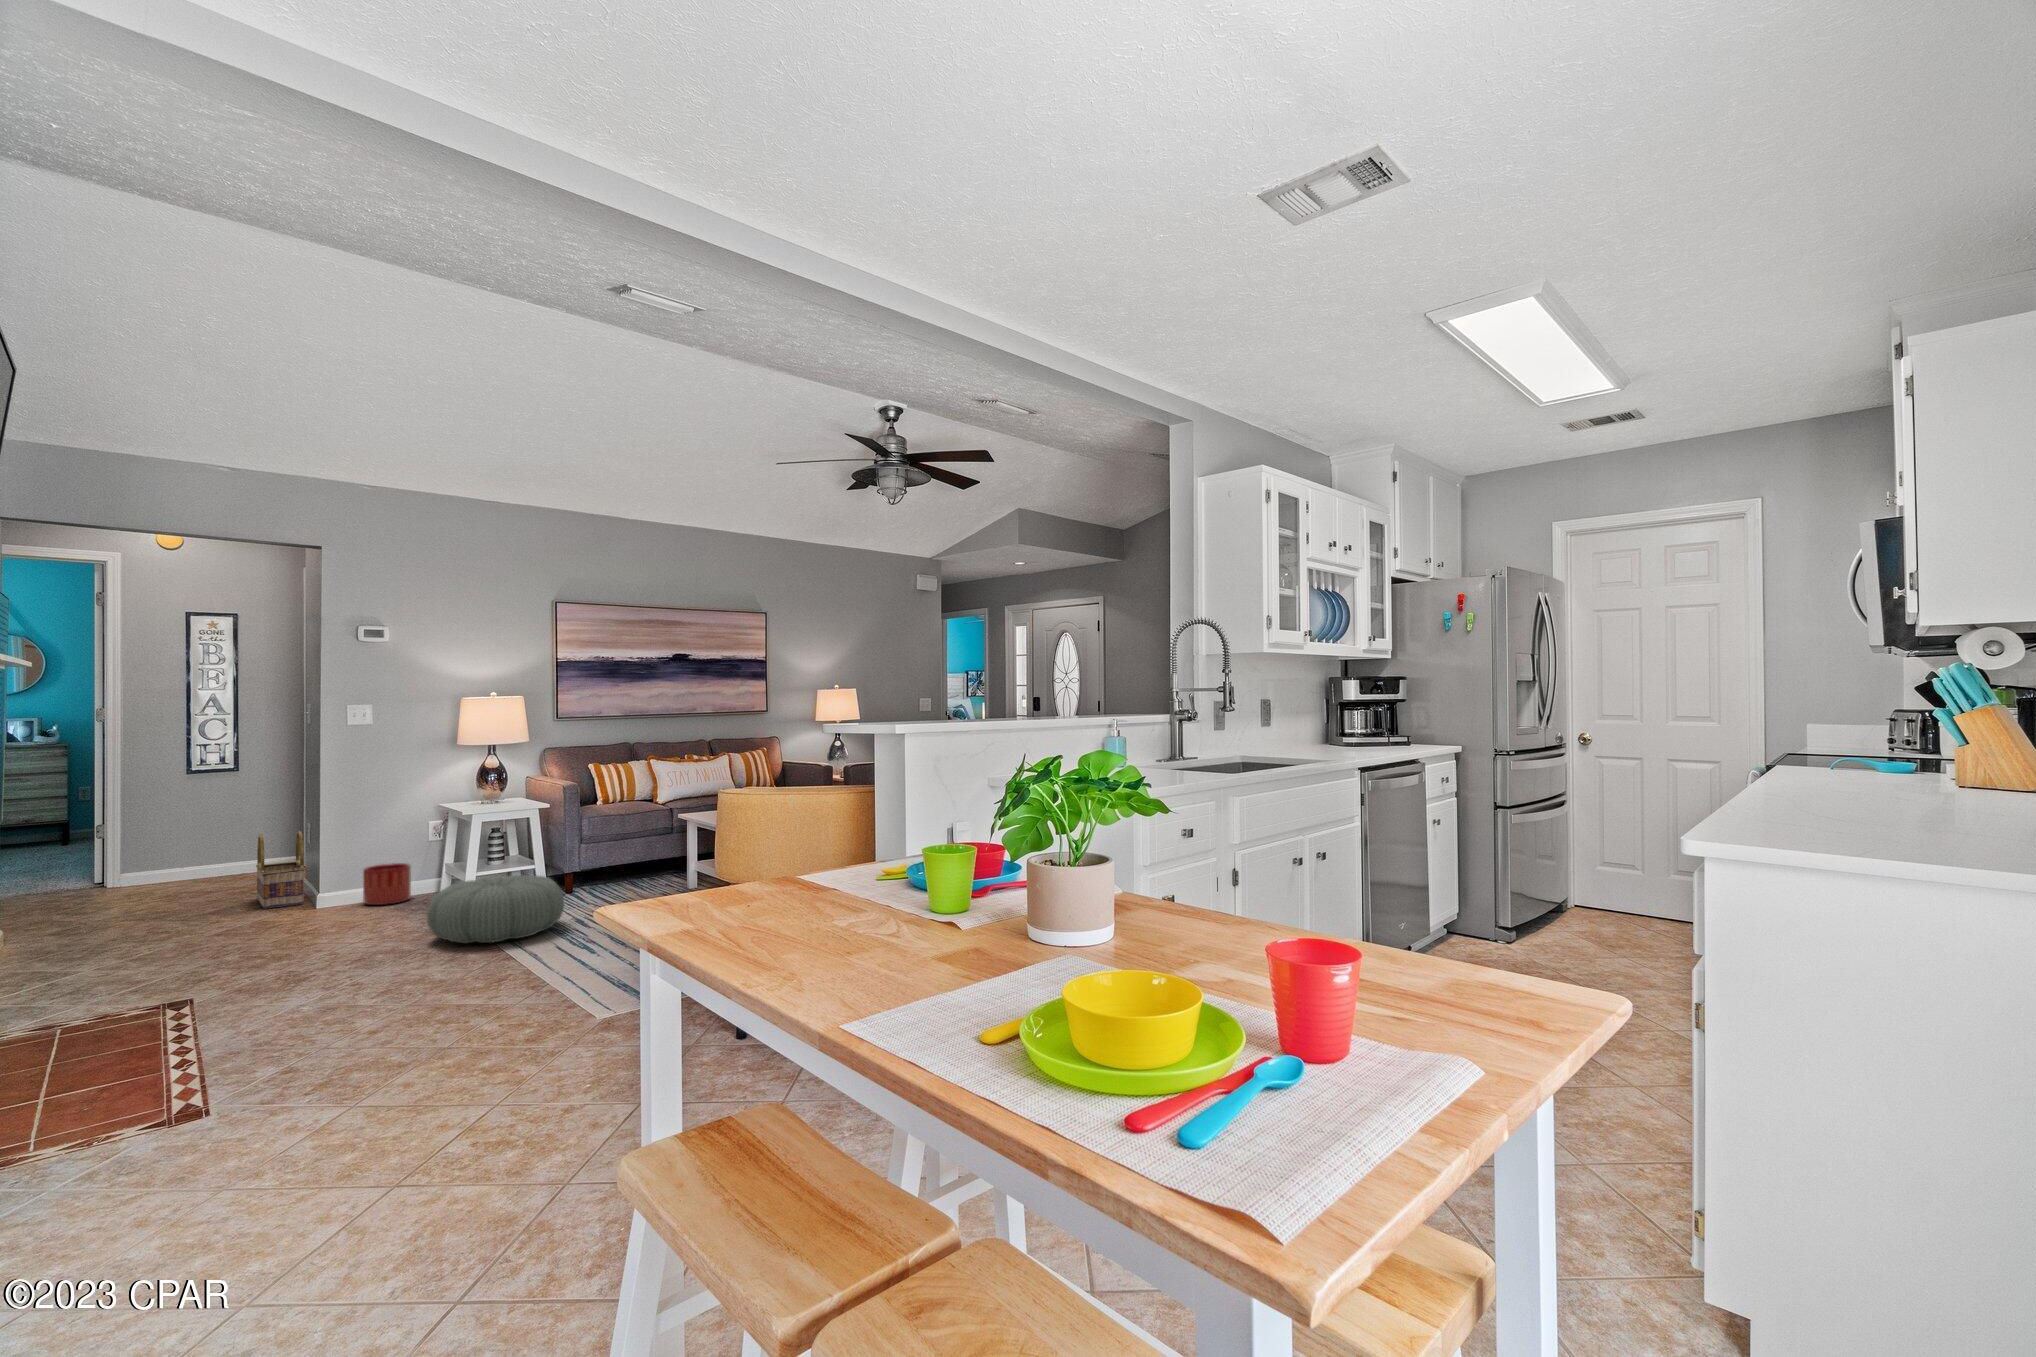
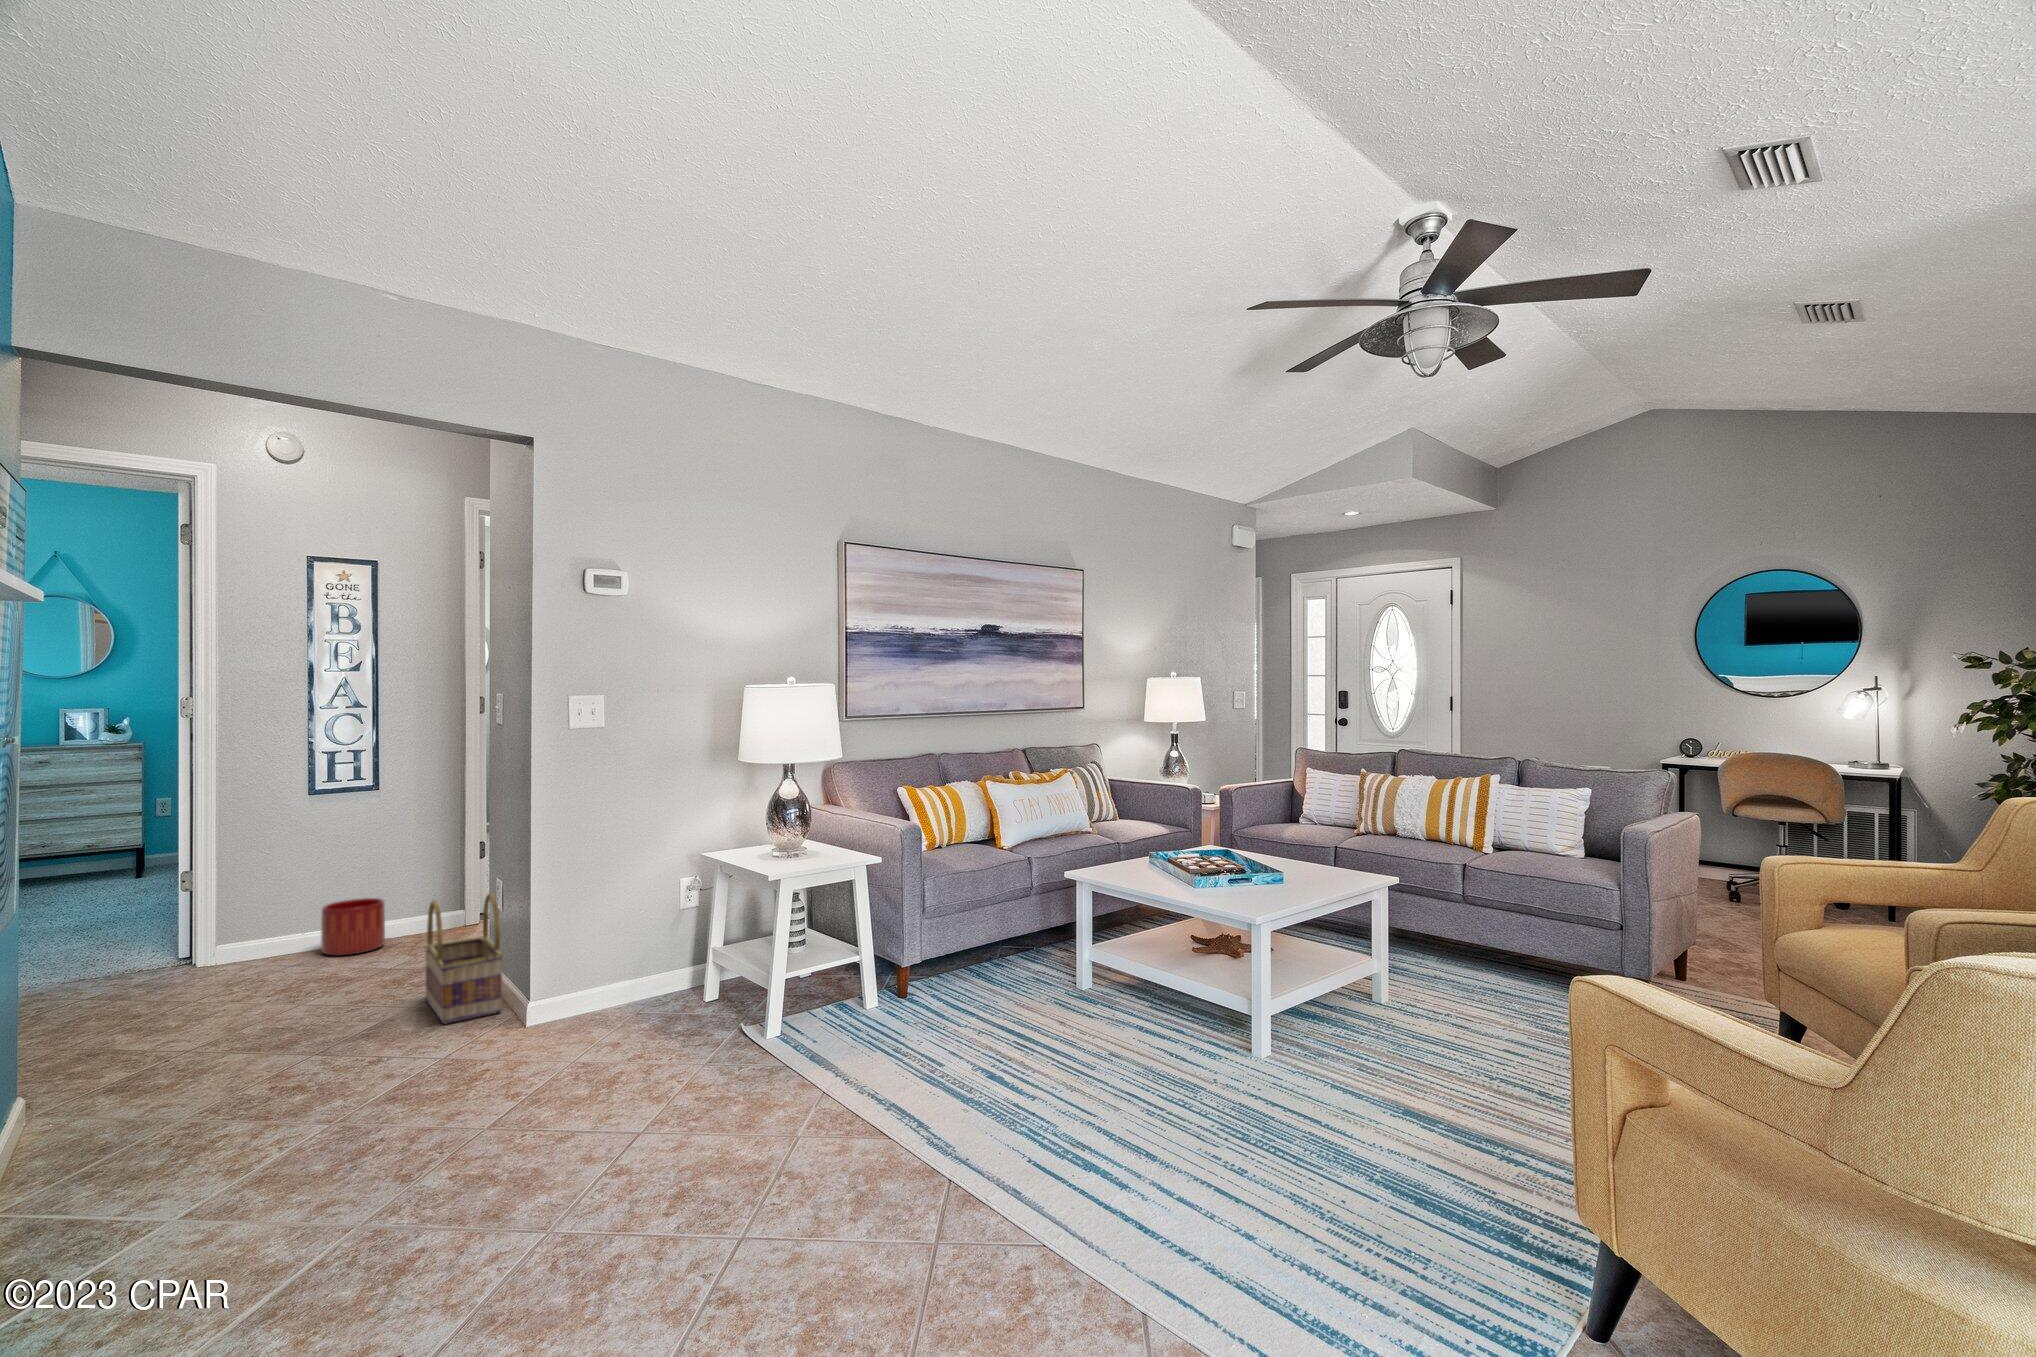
planter: present [363,863,411,905] -> present [321,898,385,956]
pouf: present [427,875,564,943] -> none [774,994,992,1147]

